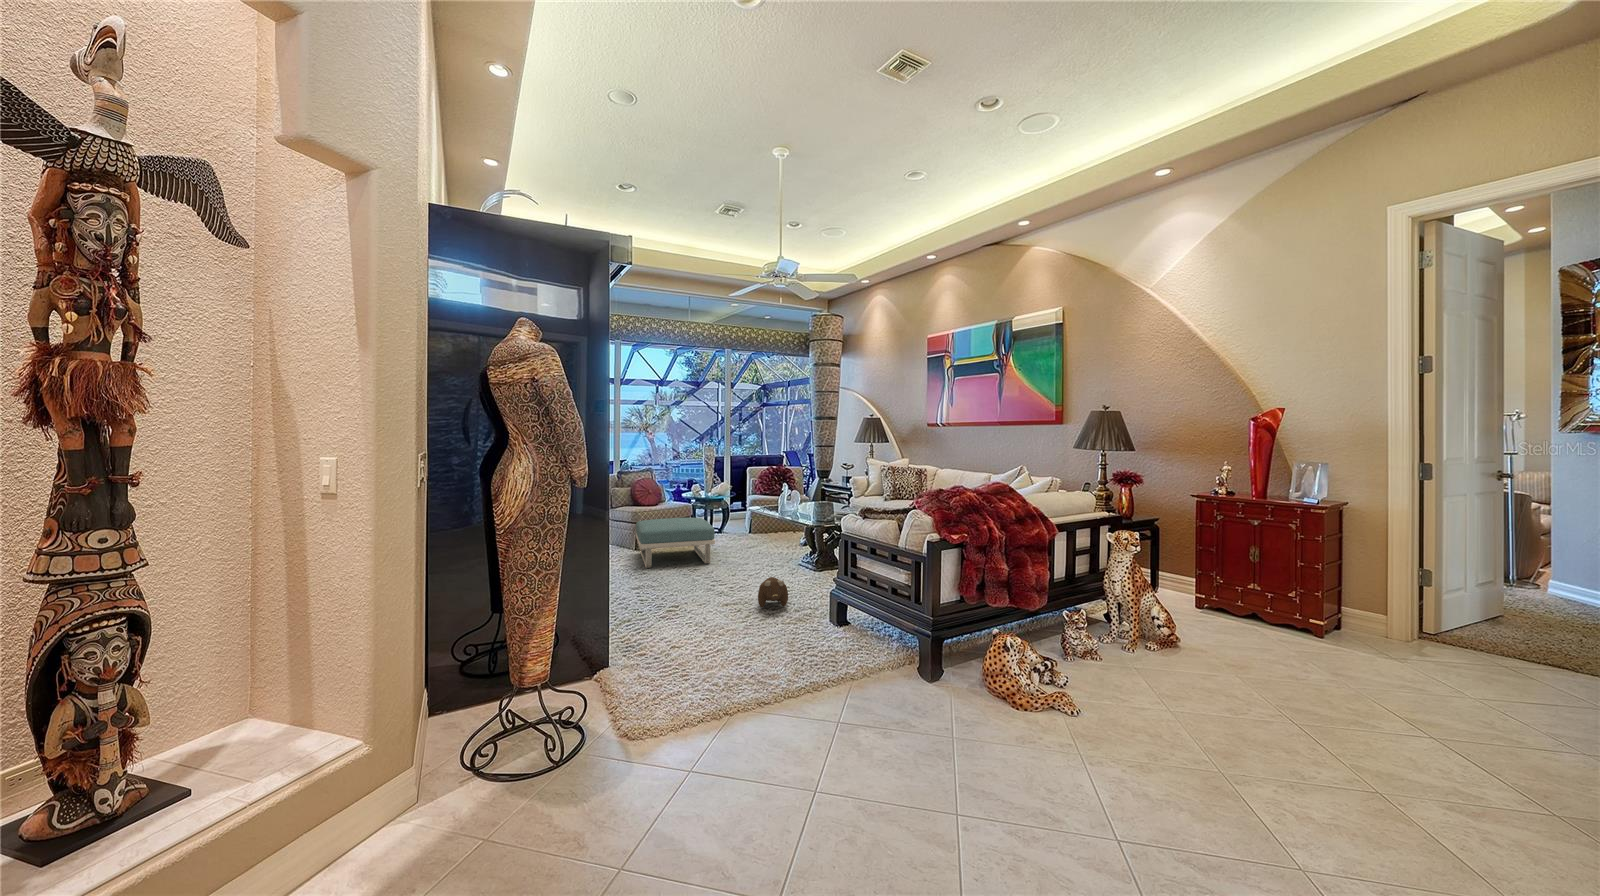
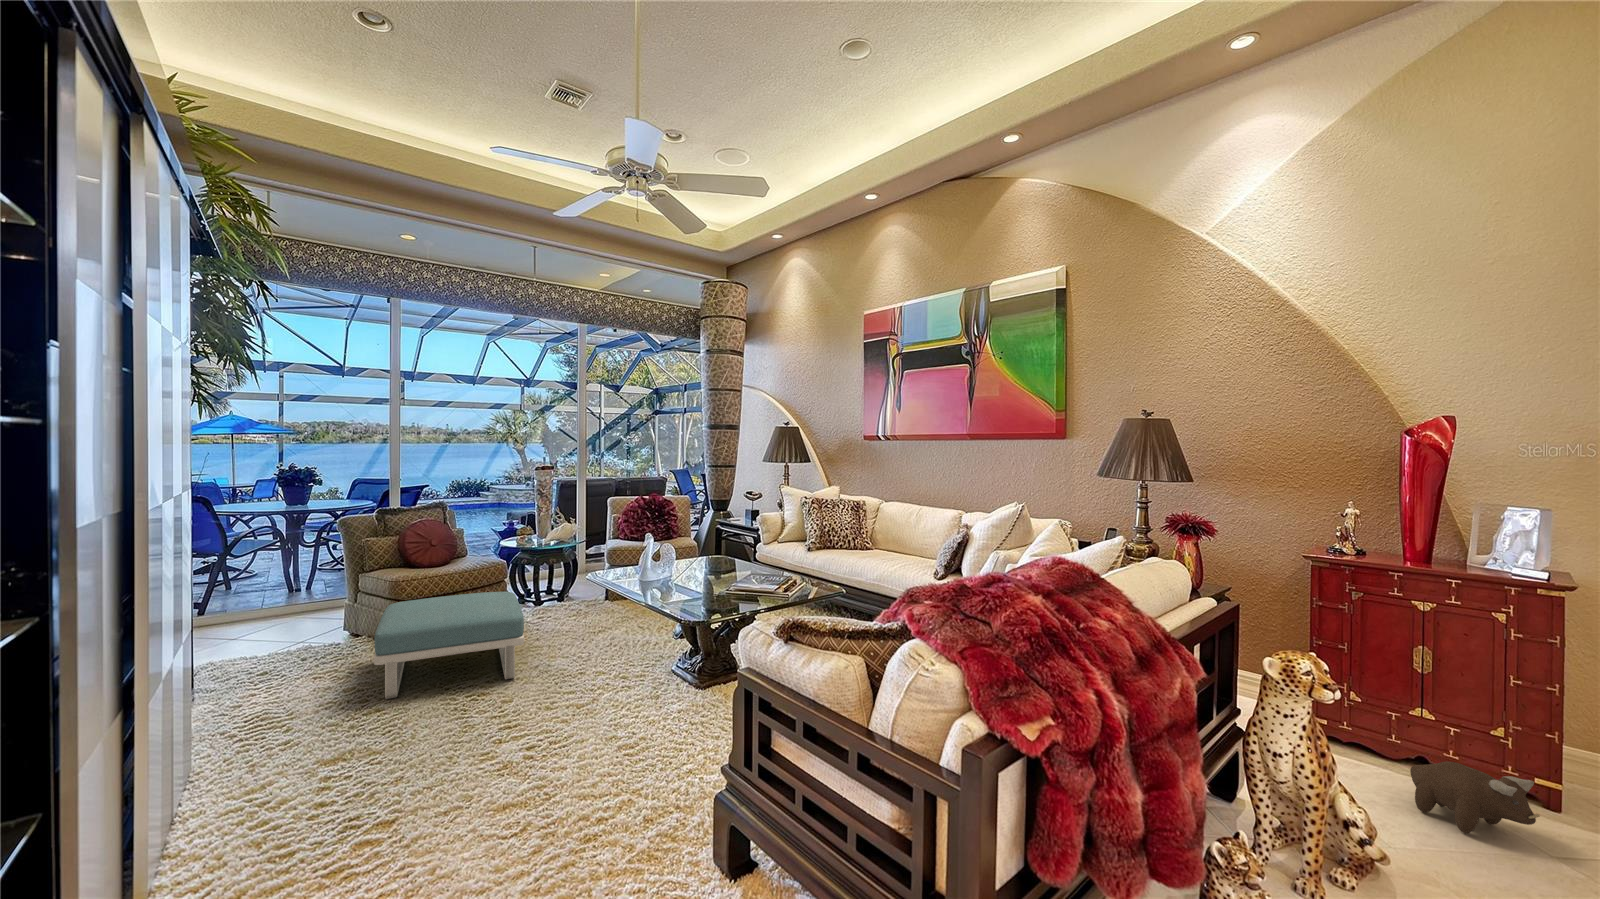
plush toy: present [758,577,788,608] -> present [1410,761,1540,833]

